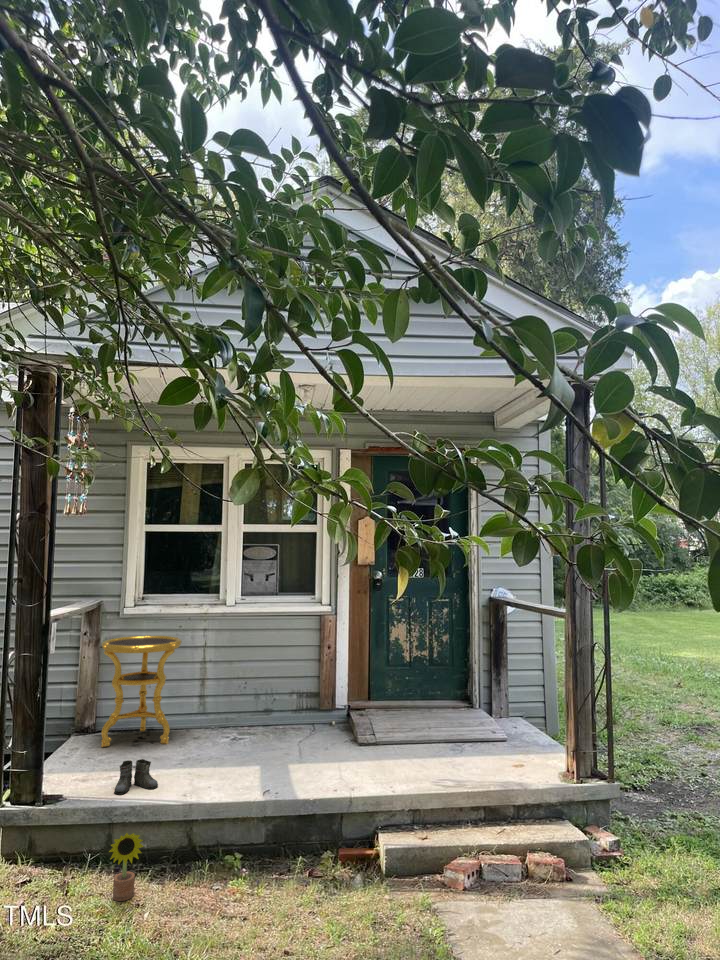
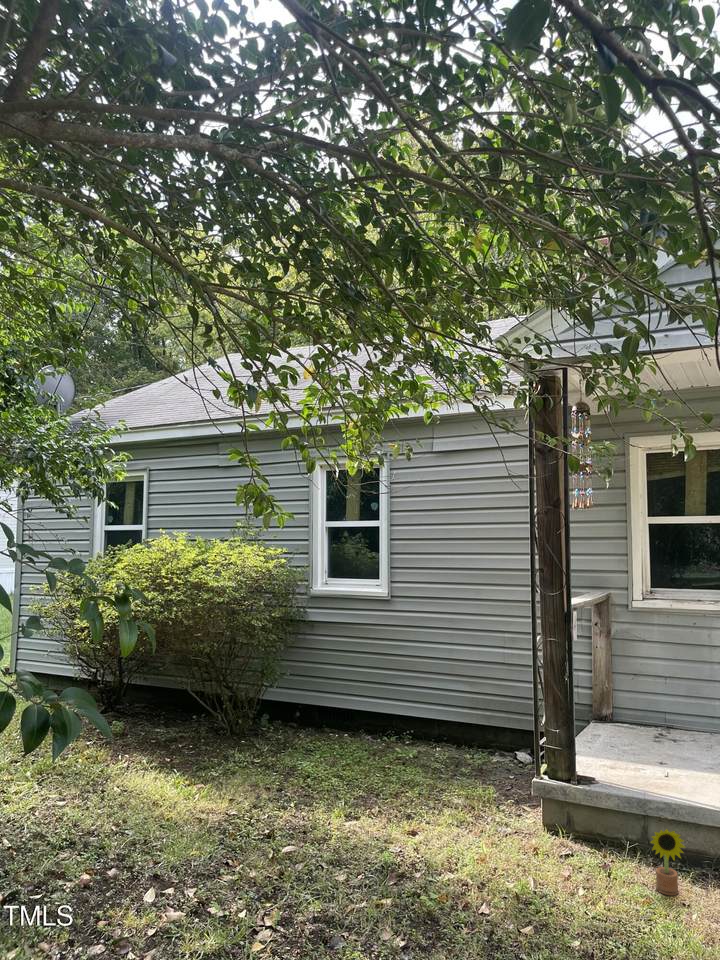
side table: present [101,635,182,747] -> none [614,631,701,749]
boots: present [114,759,158,794] -> none [639,757,691,793]

